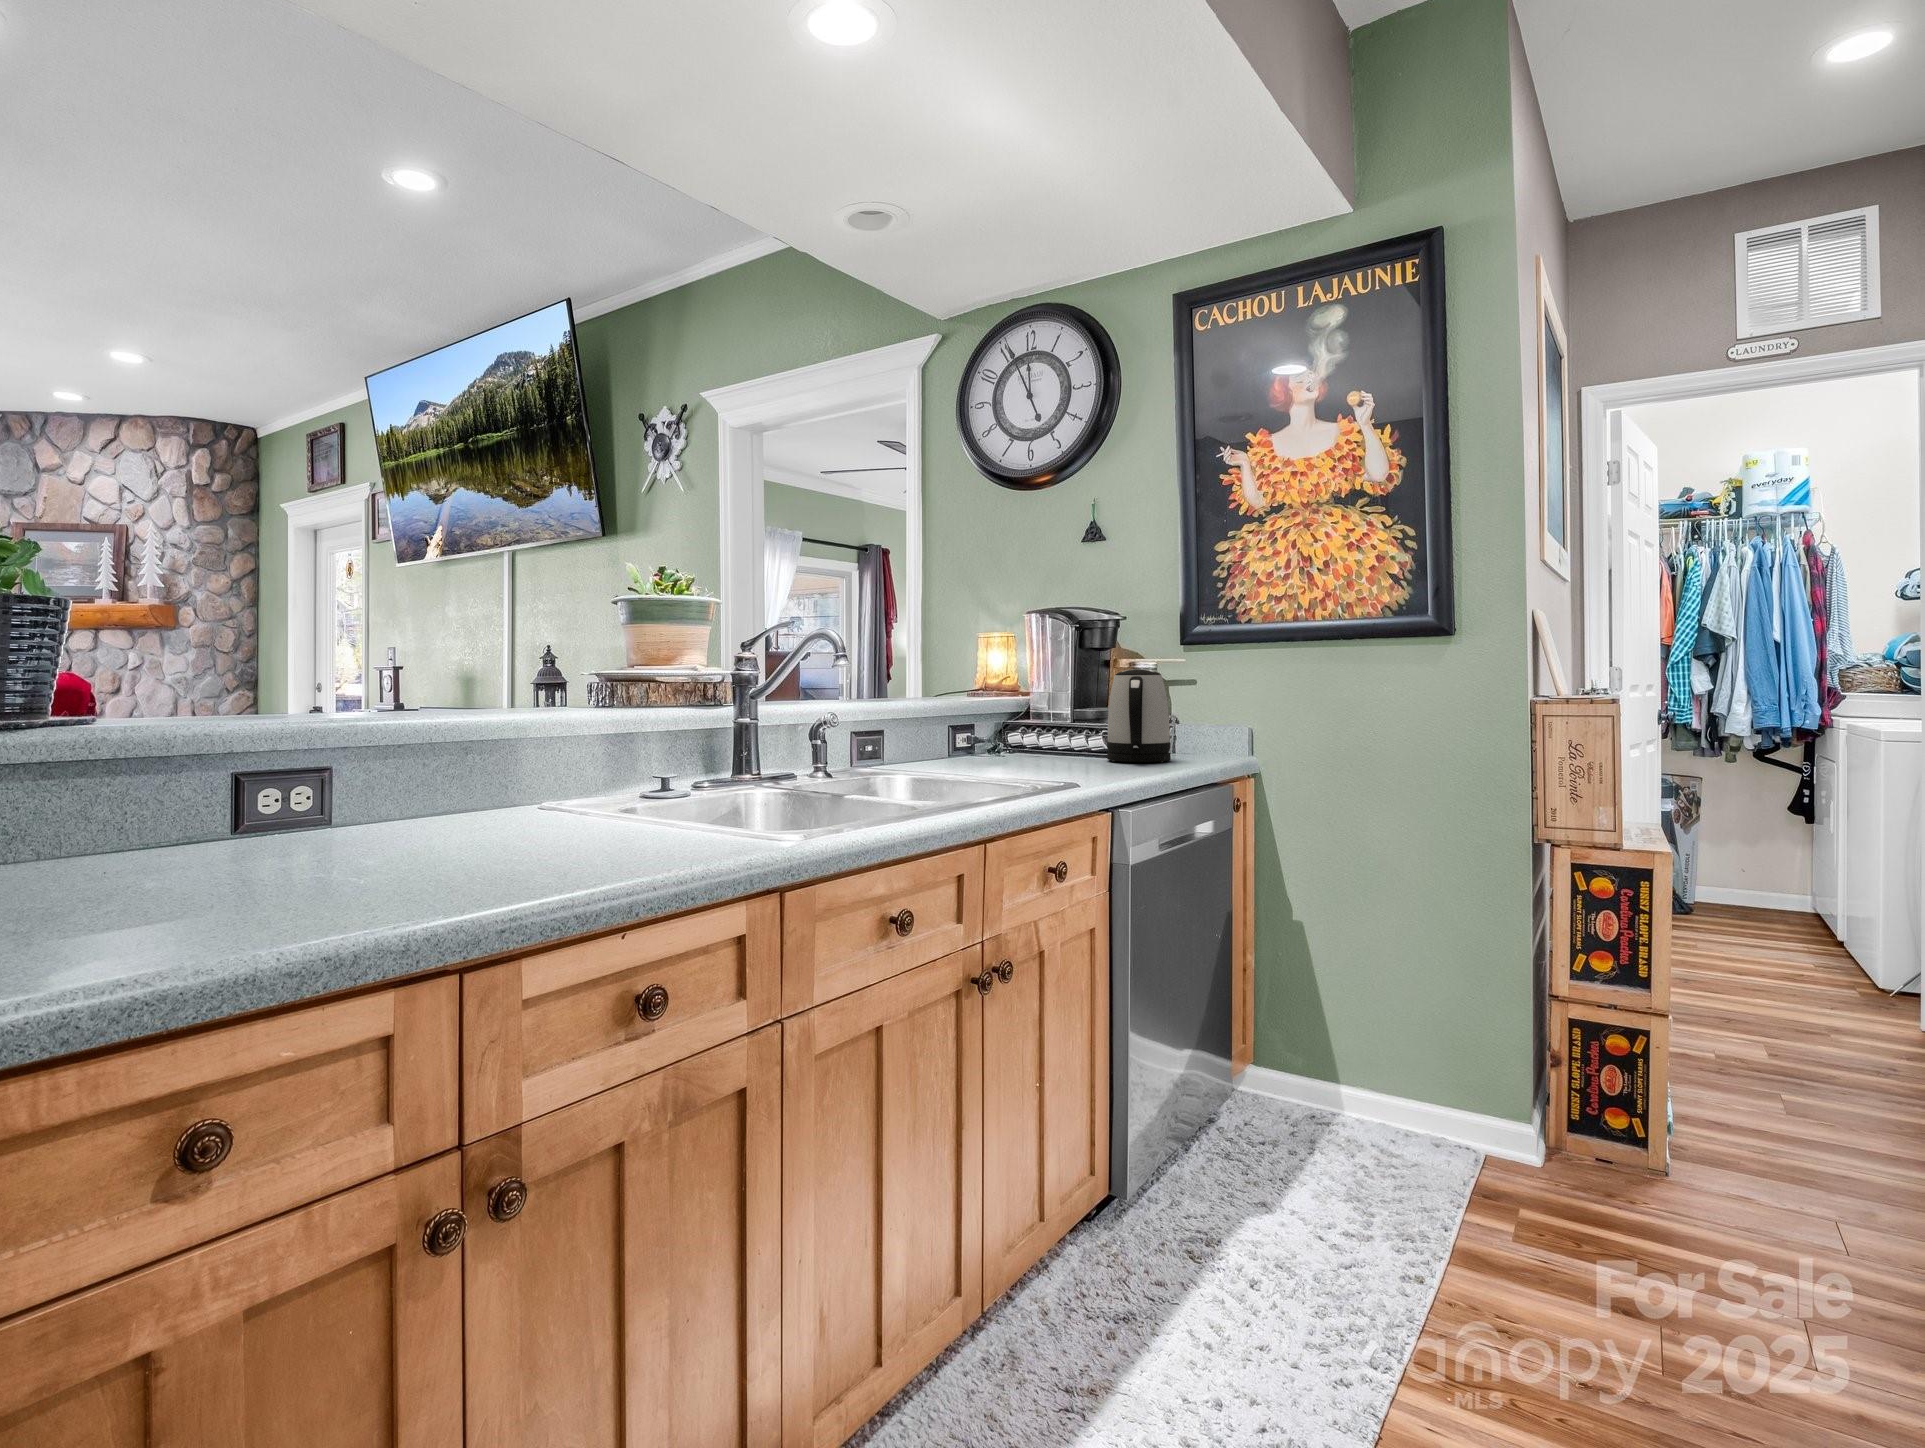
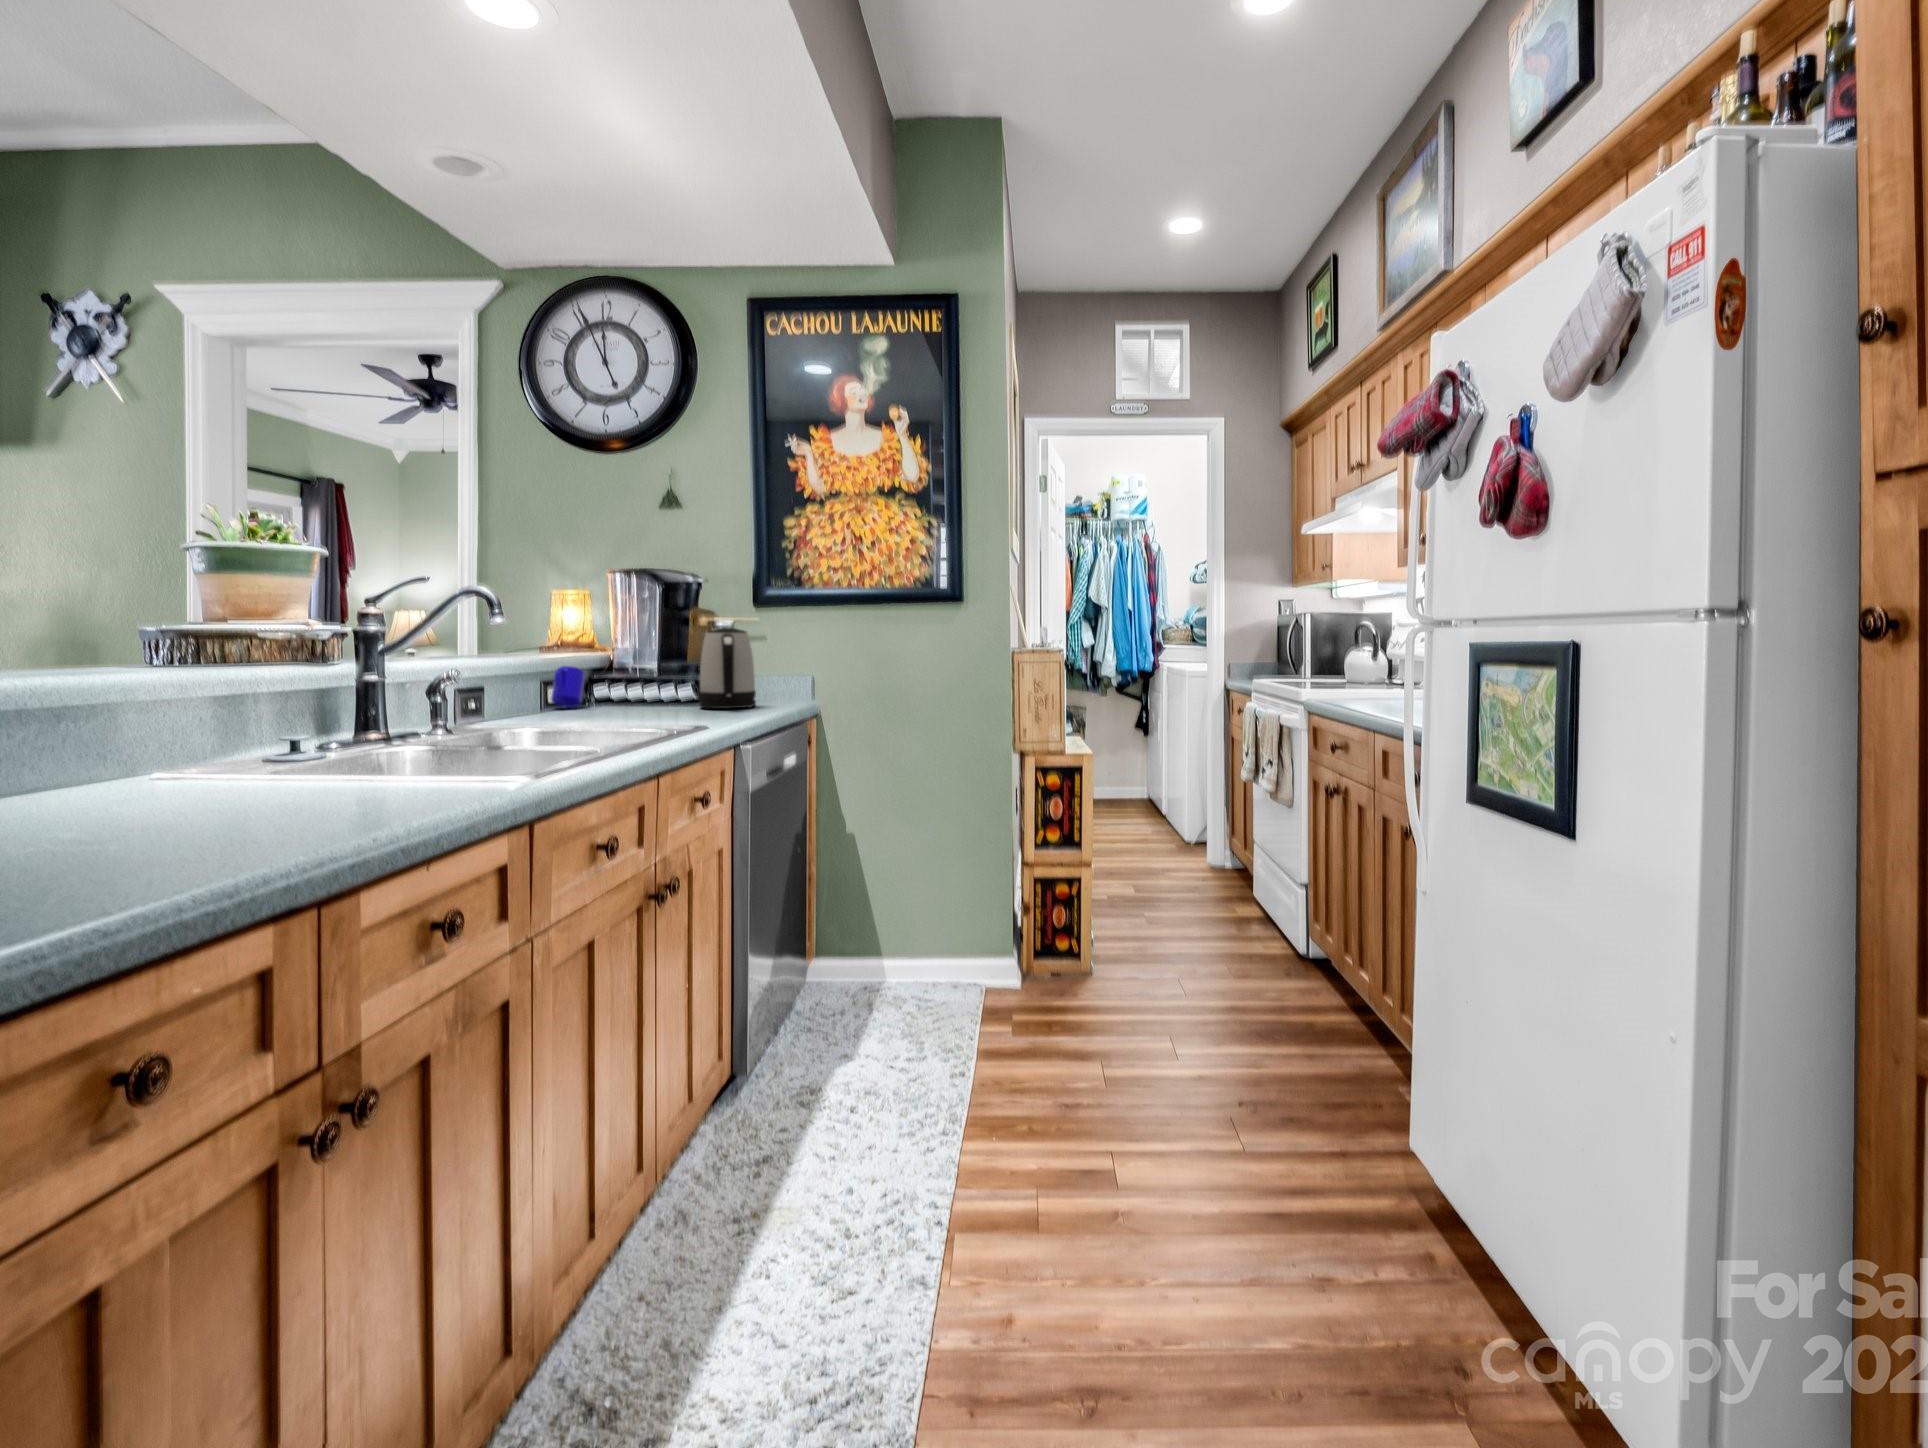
mug: none [964,711,998,754] -> present [551,666,585,707]

